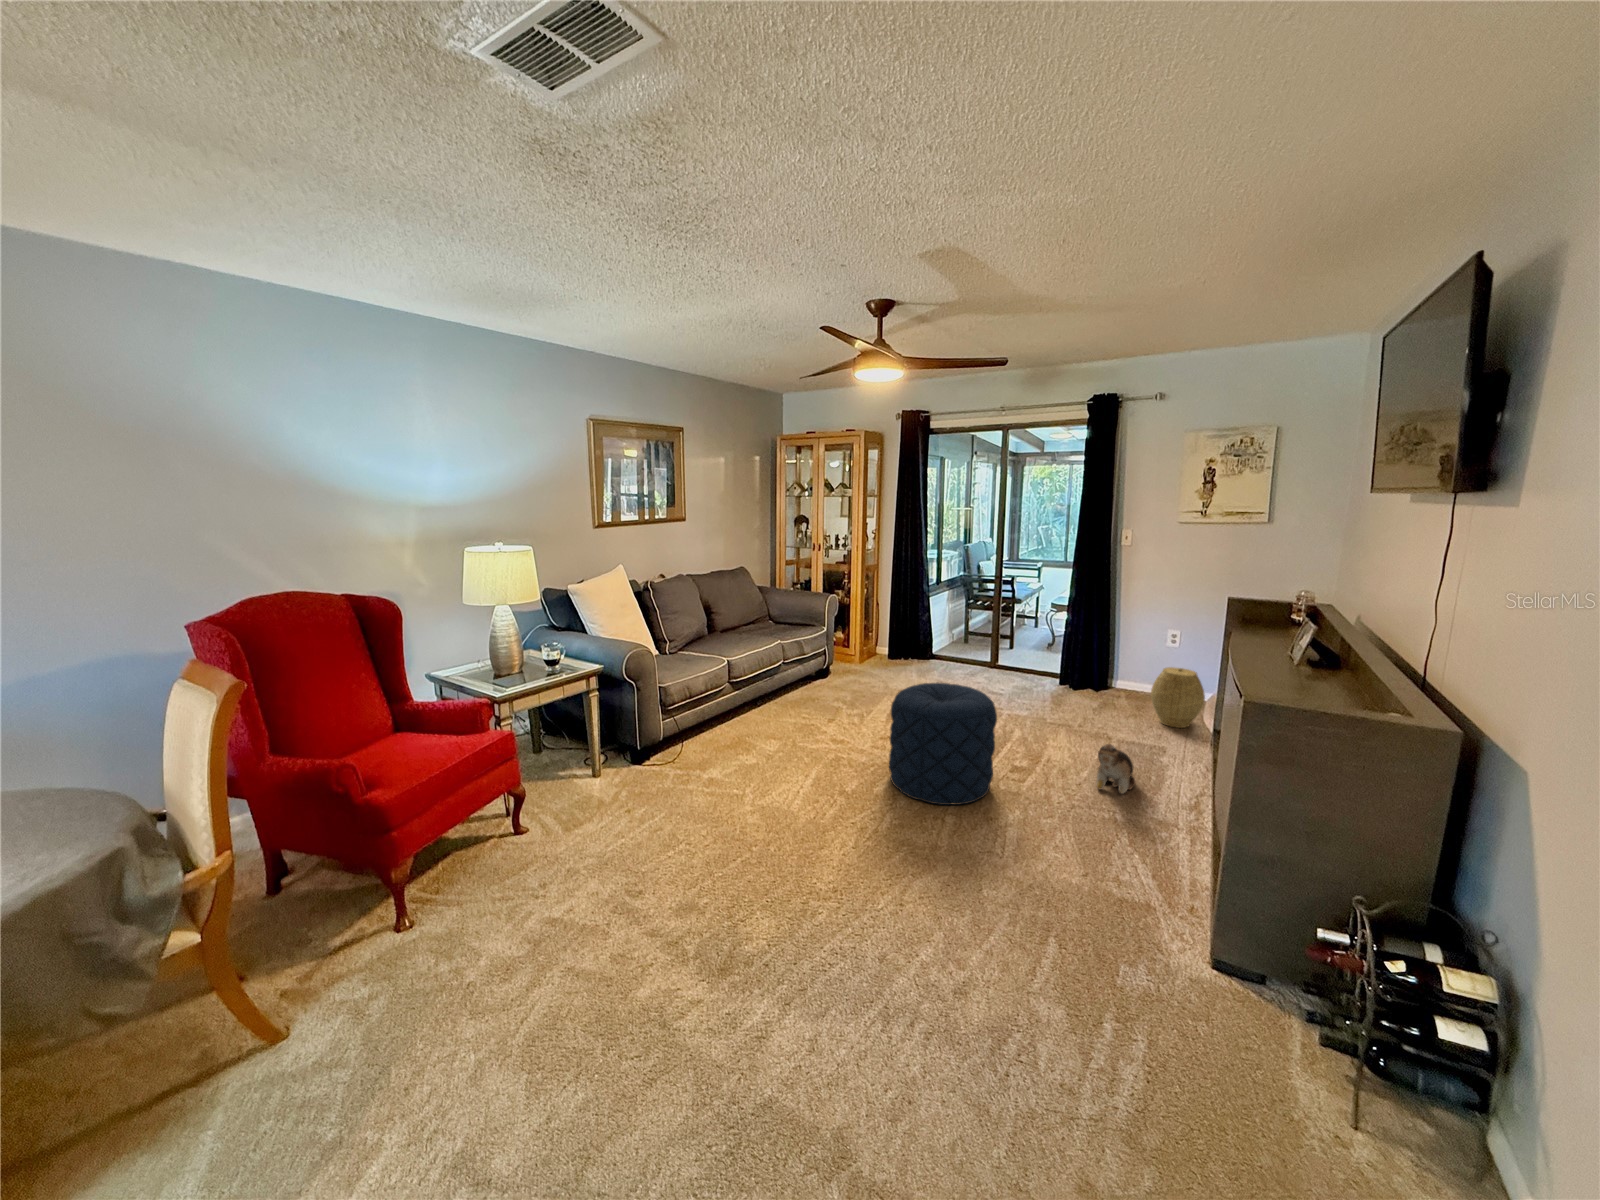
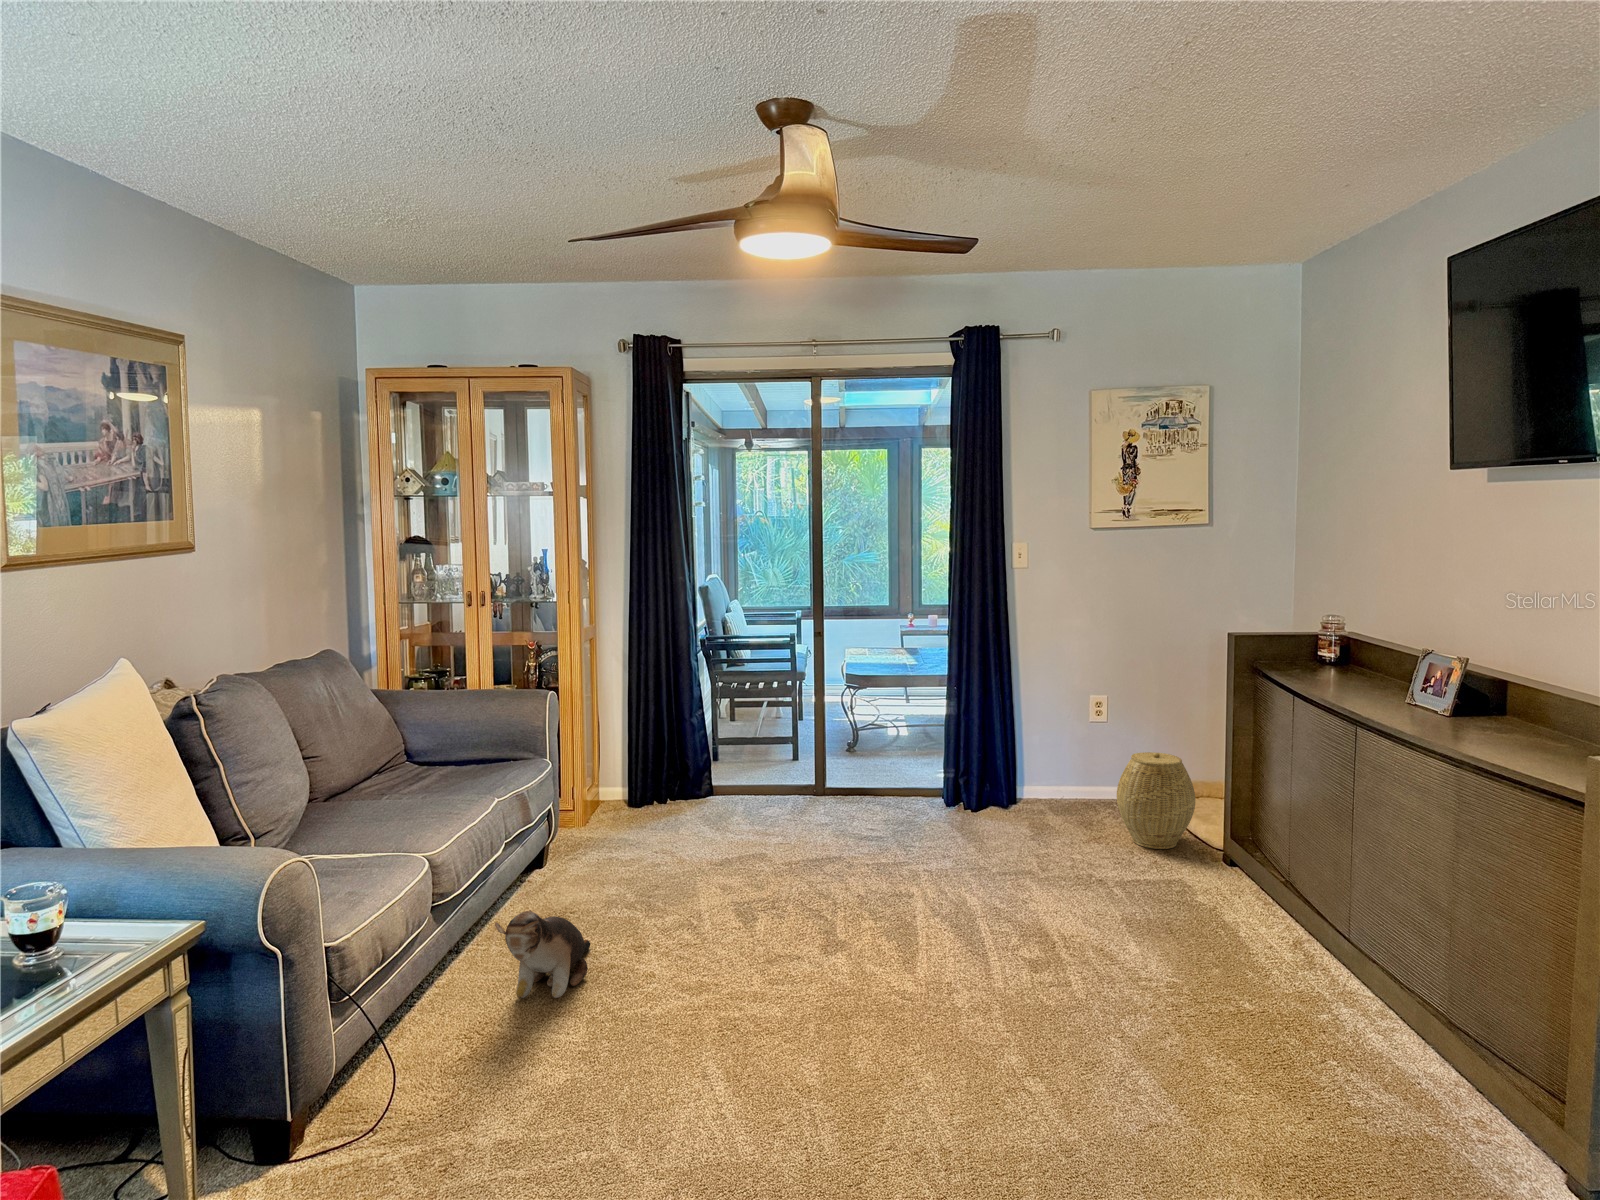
pouf: present [889,683,997,805] -> none [850,848,1074,1133]
plush toy: present [1097,744,1135,794] -> present [495,910,591,998]

